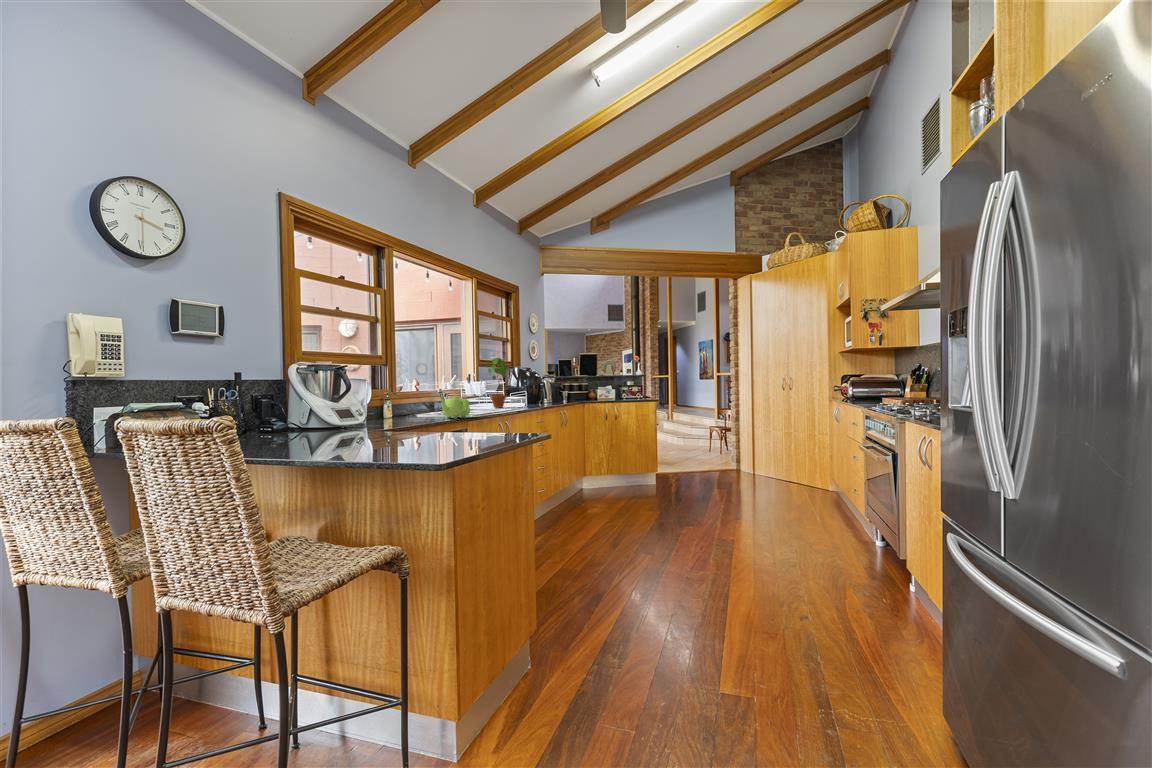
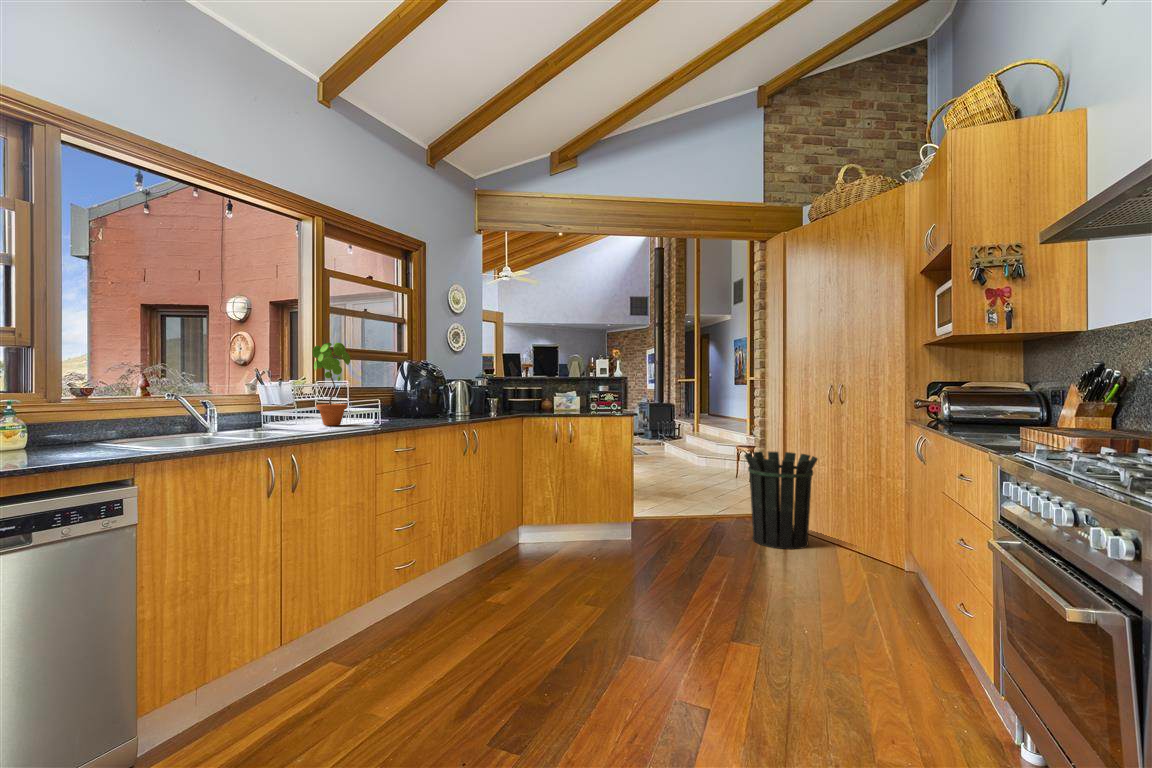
teapot: present [440,396,470,419] -> none [58,407,158,456]
waste bin: none [728,423,776,485] -> present [745,452,818,549]

